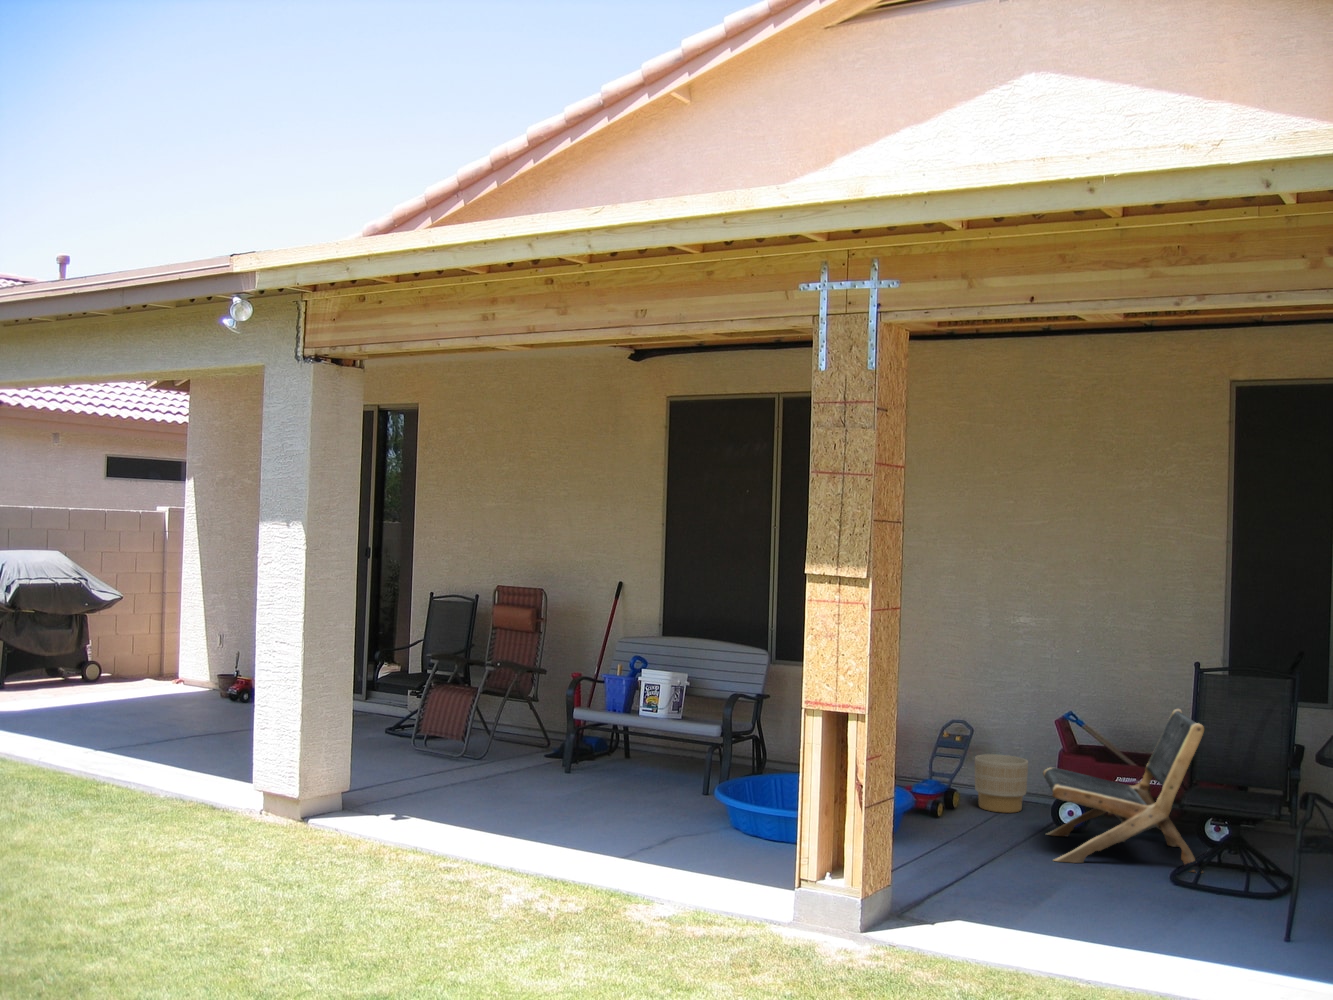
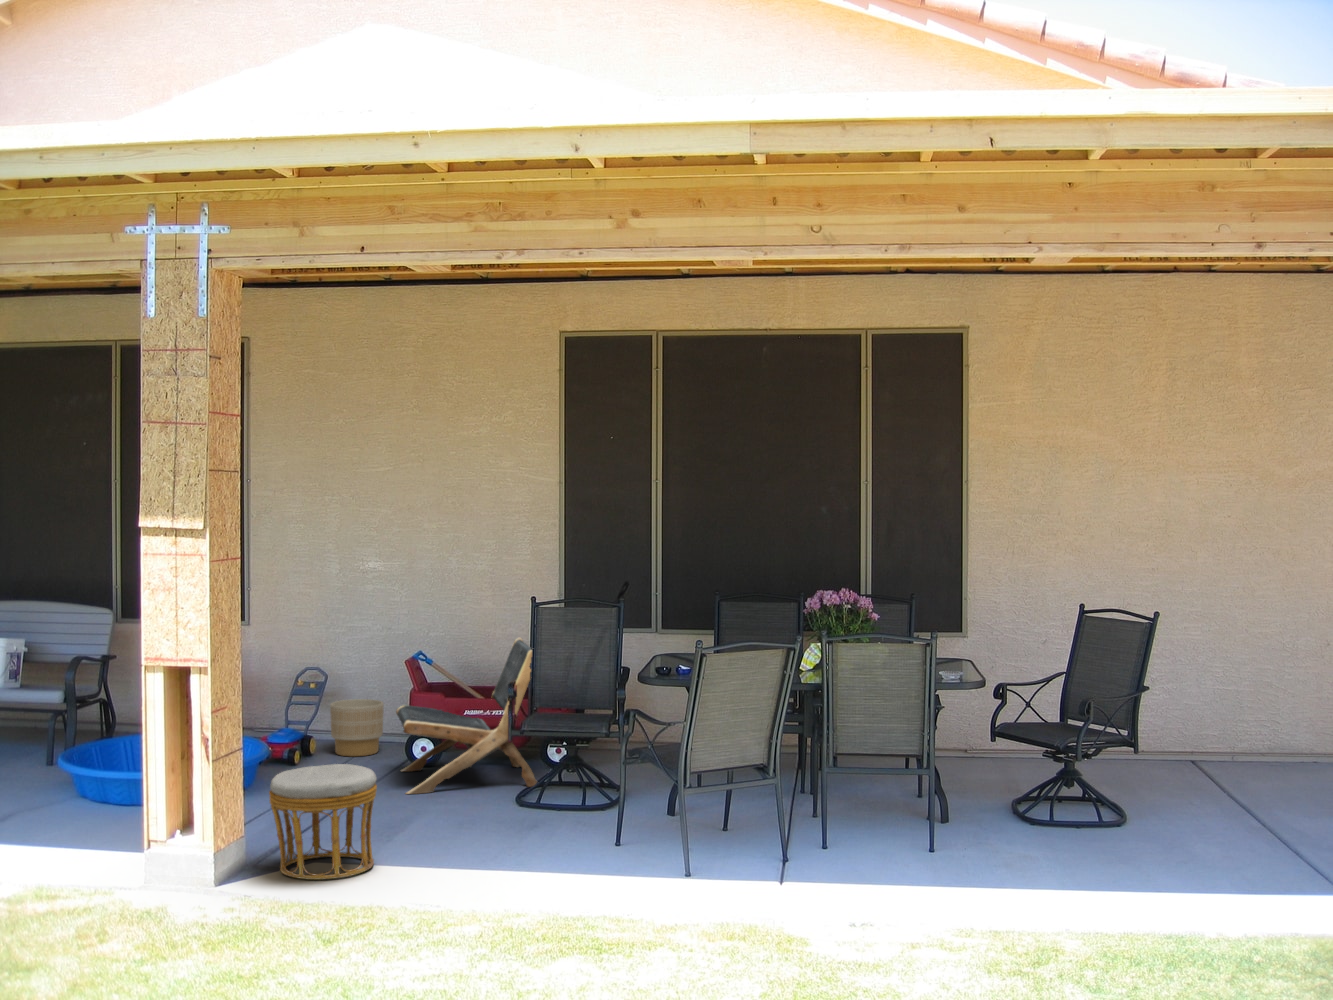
ottoman: none [919,824,1030,948] -> present [269,764,377,880]

